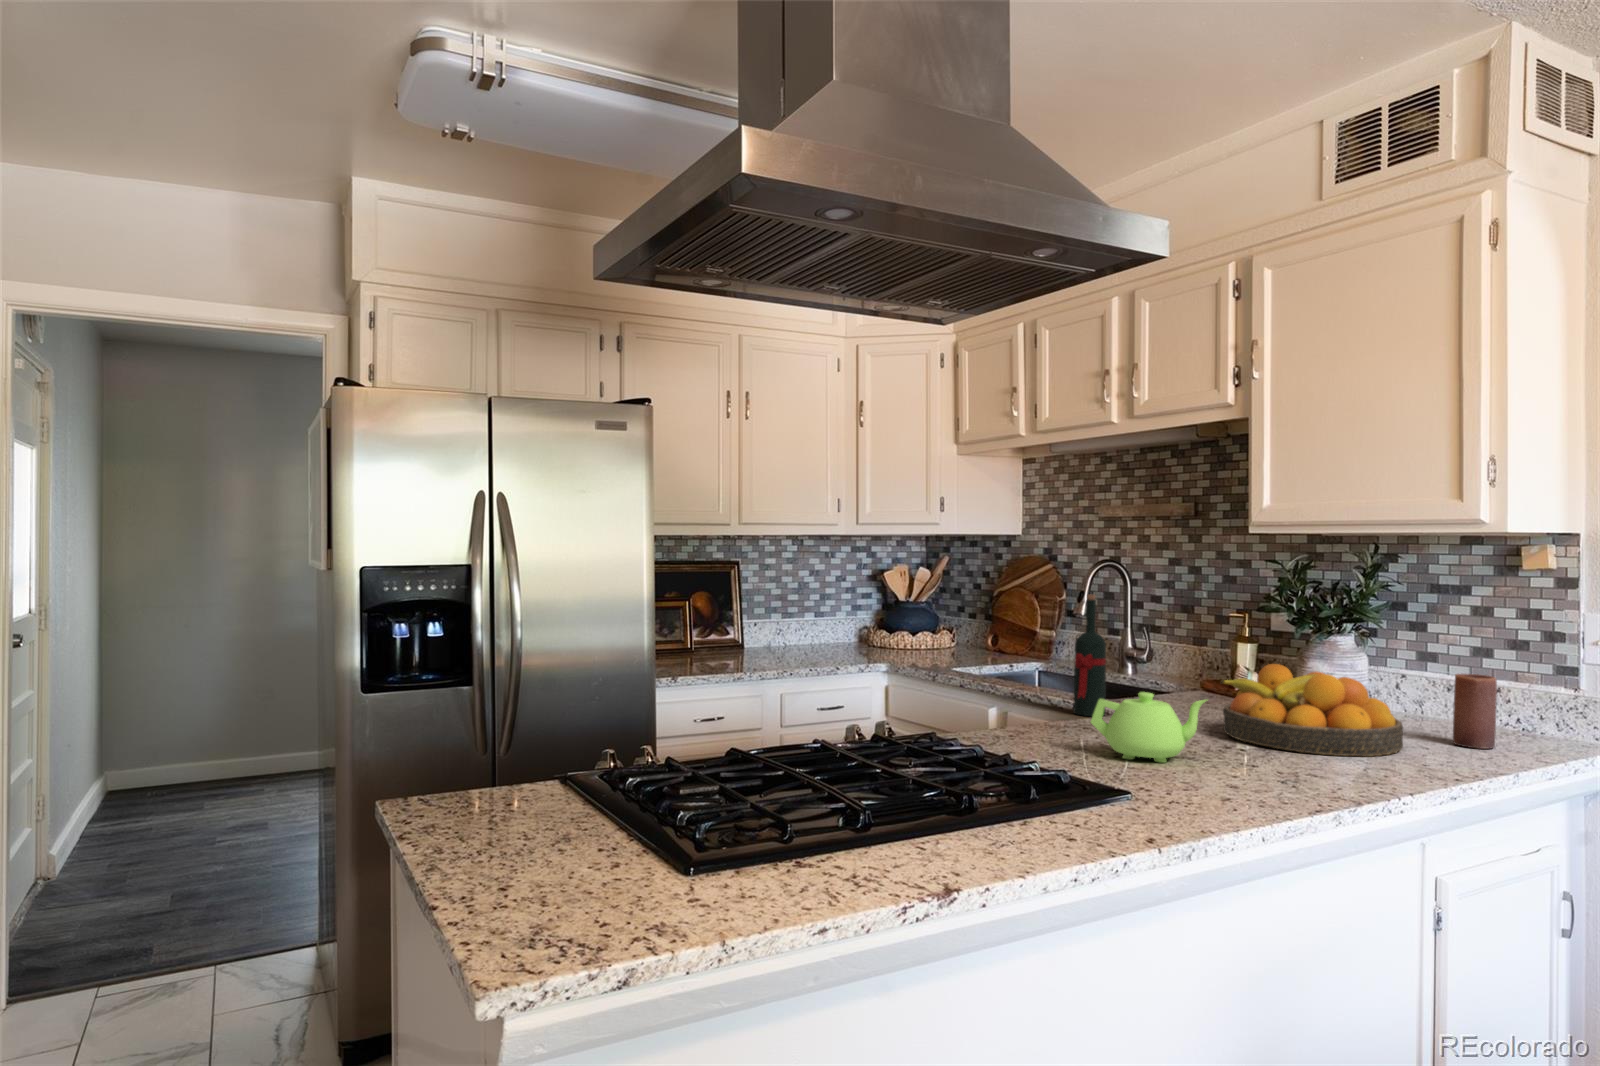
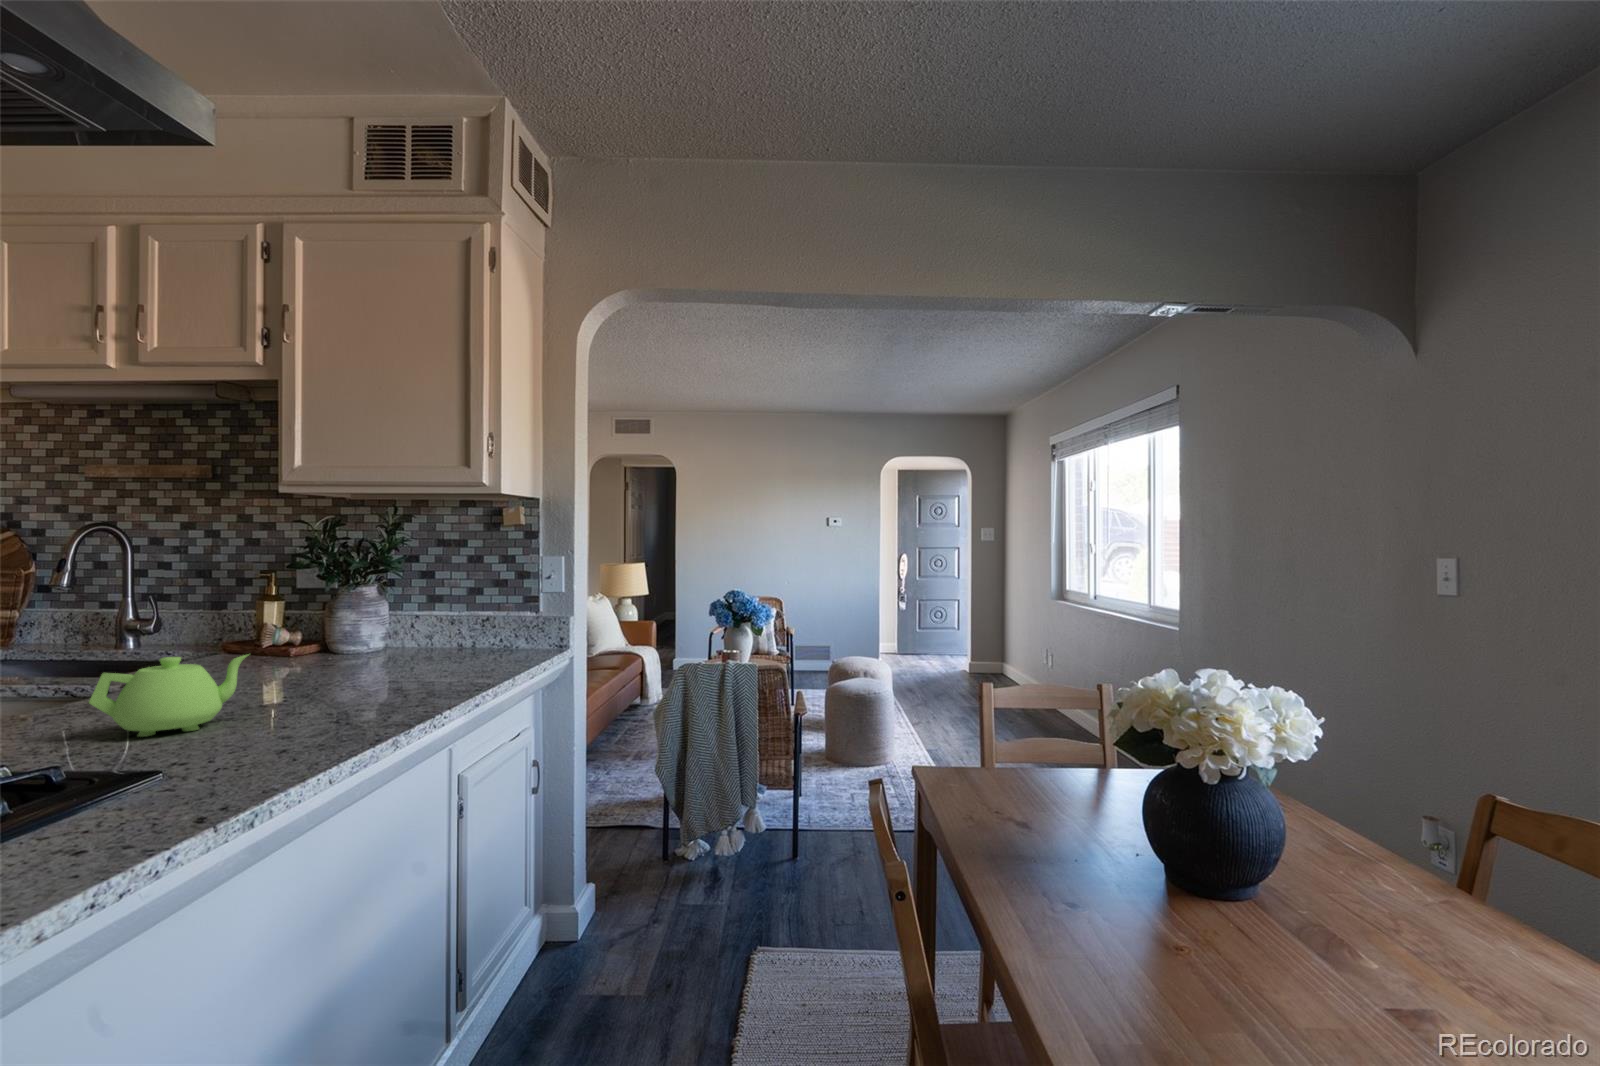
wine bottle: present [1073,594,1106,716] -> none [53,557,103,700]
fruit bowl: present [1220,664,1403,757] -> none [254,614,429,693]
candle: present [1453,674,1497,749] -> none [462,606,493,663]

